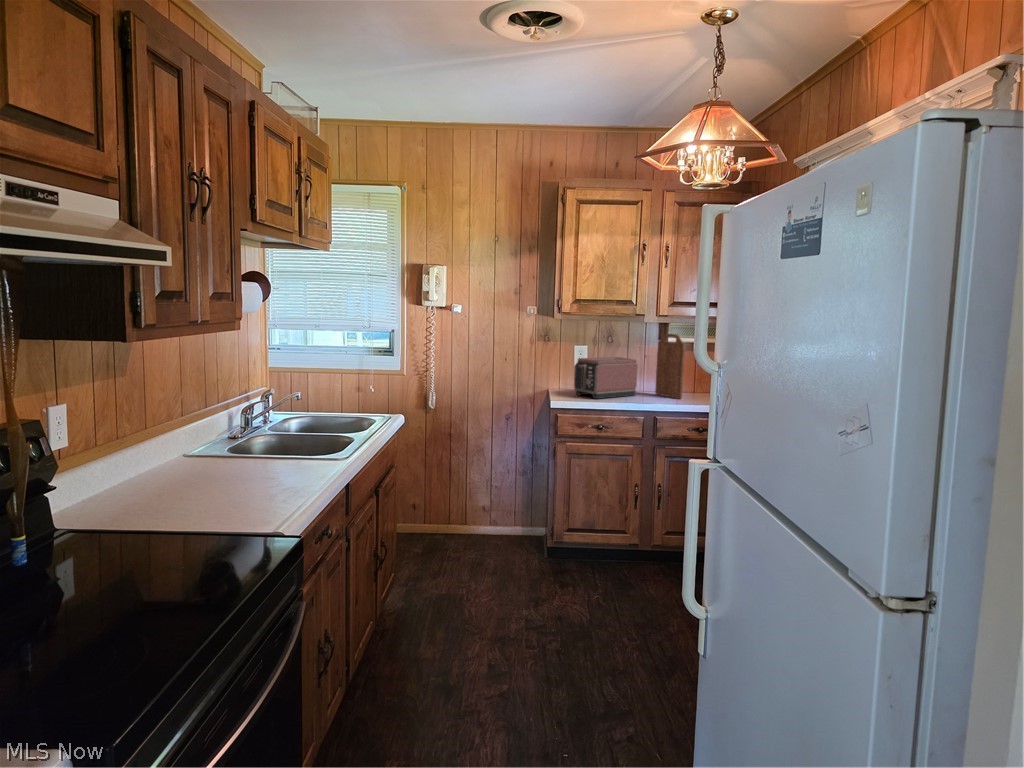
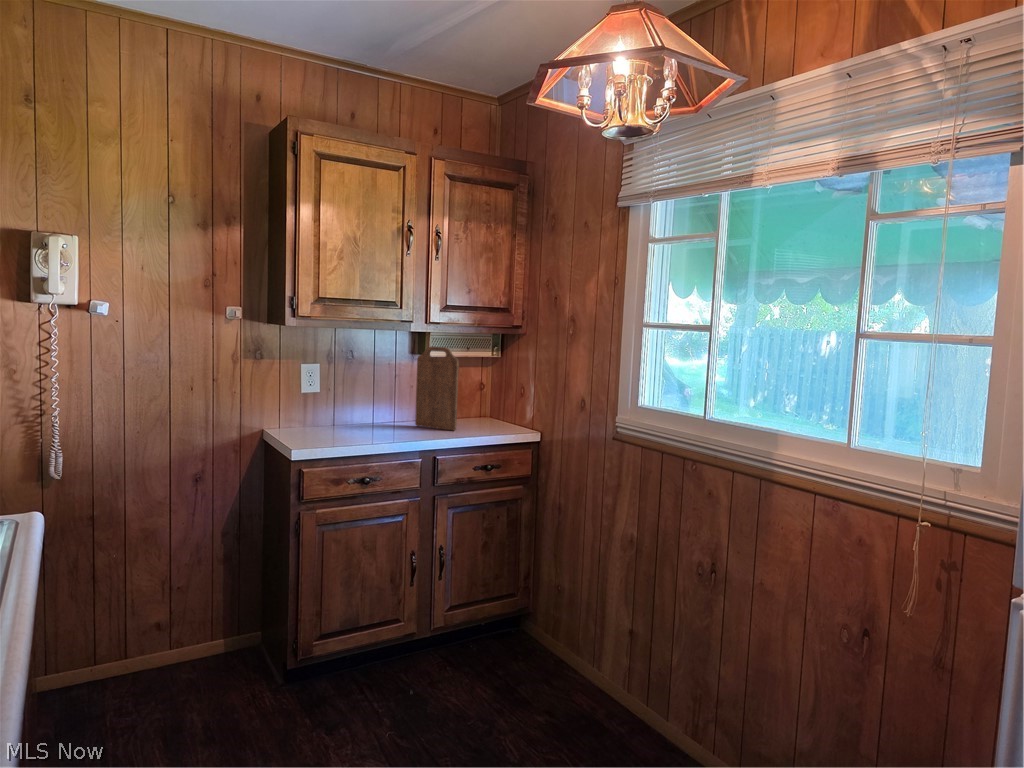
toaster: present [574,357,638,399] -> none [313,379,397,440]

